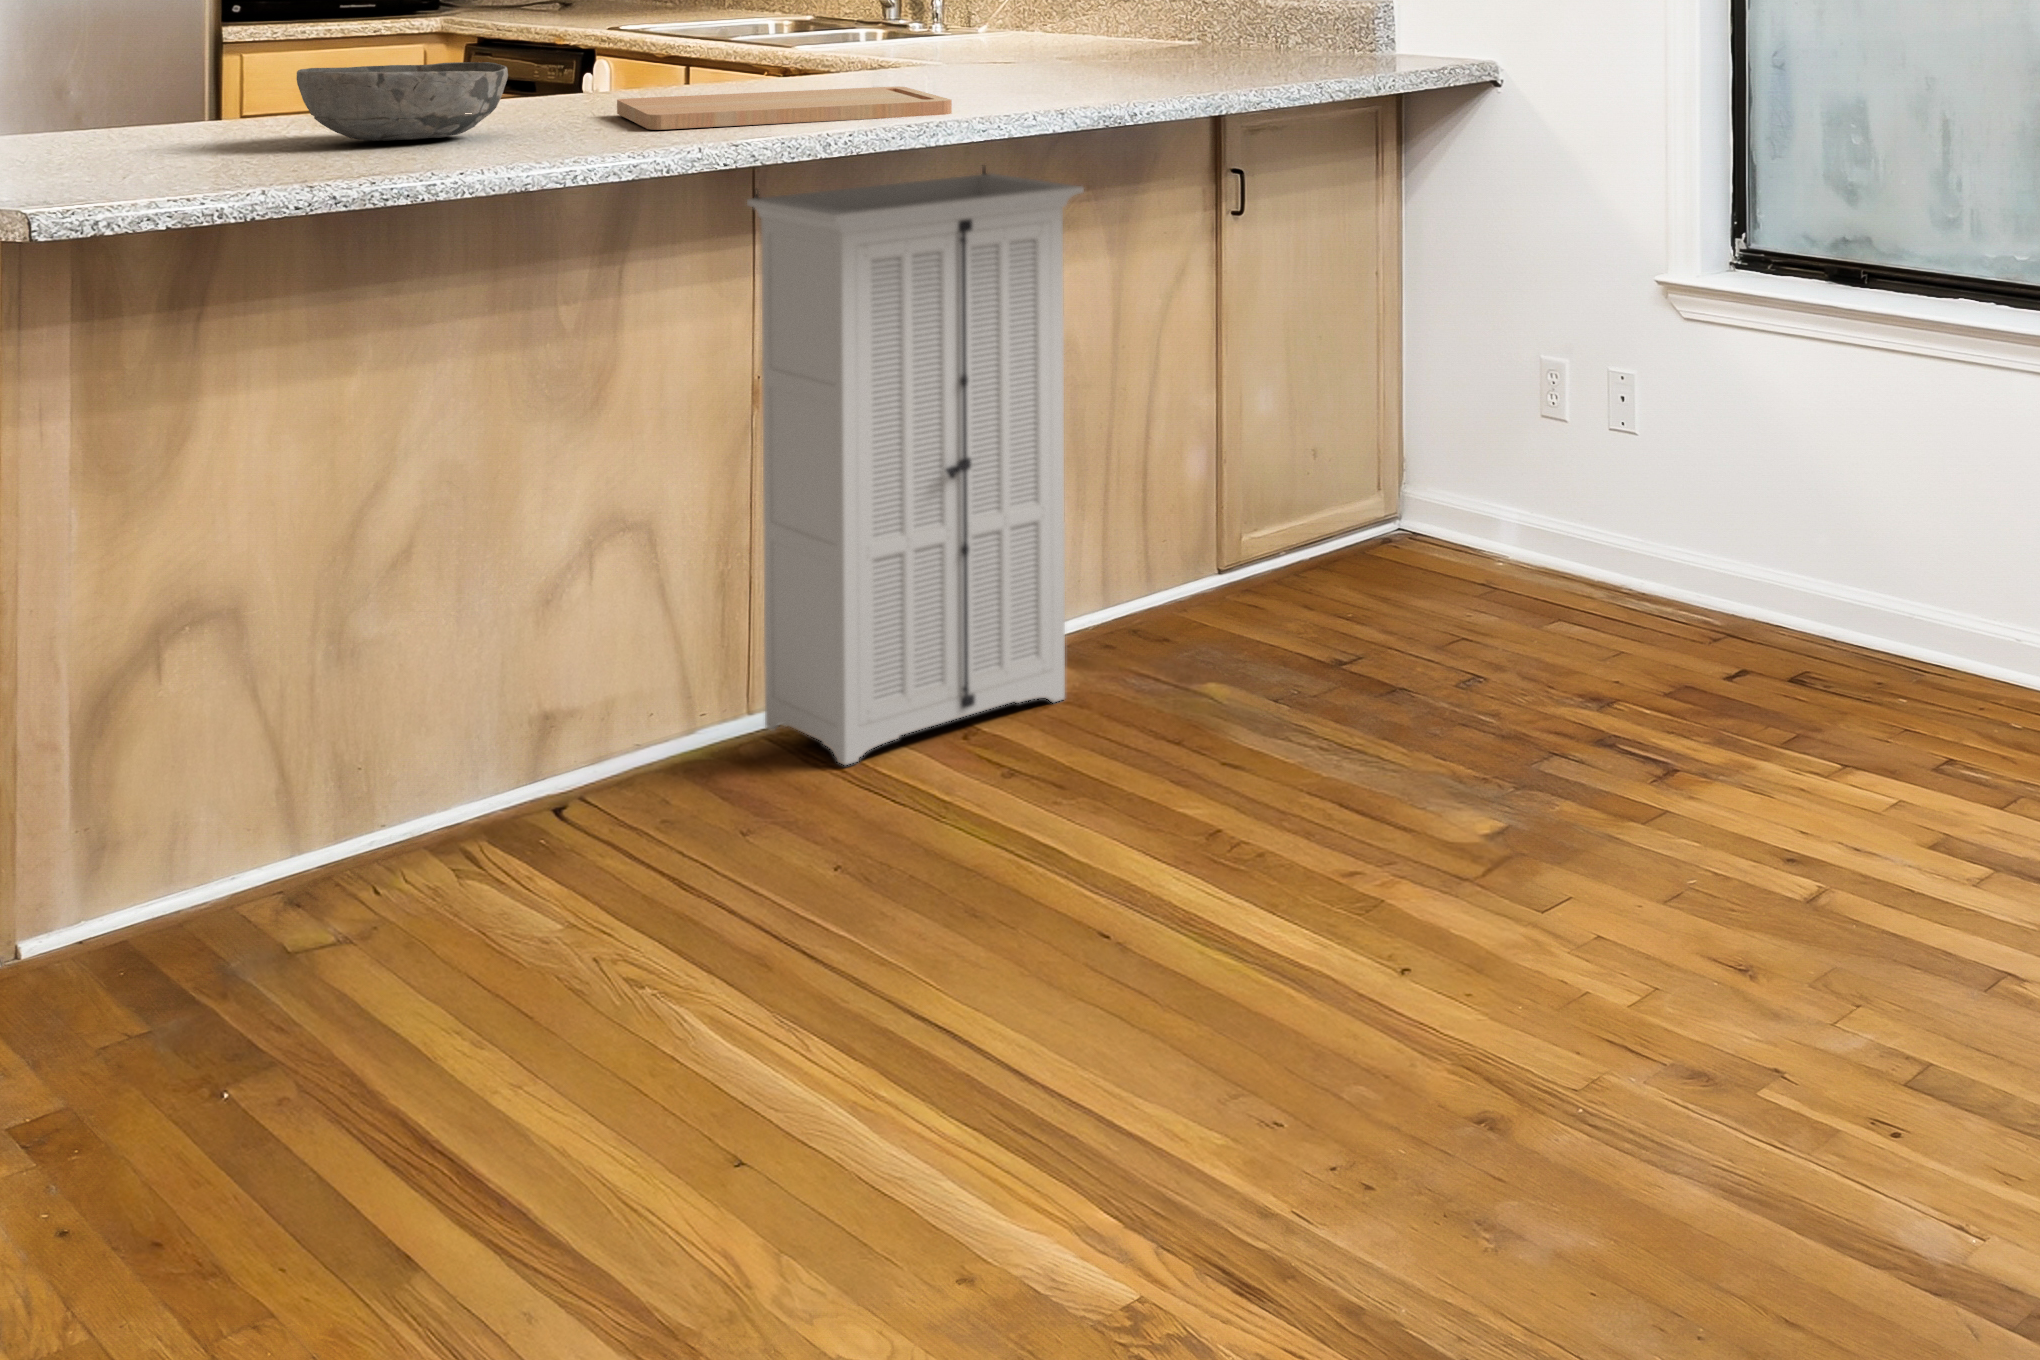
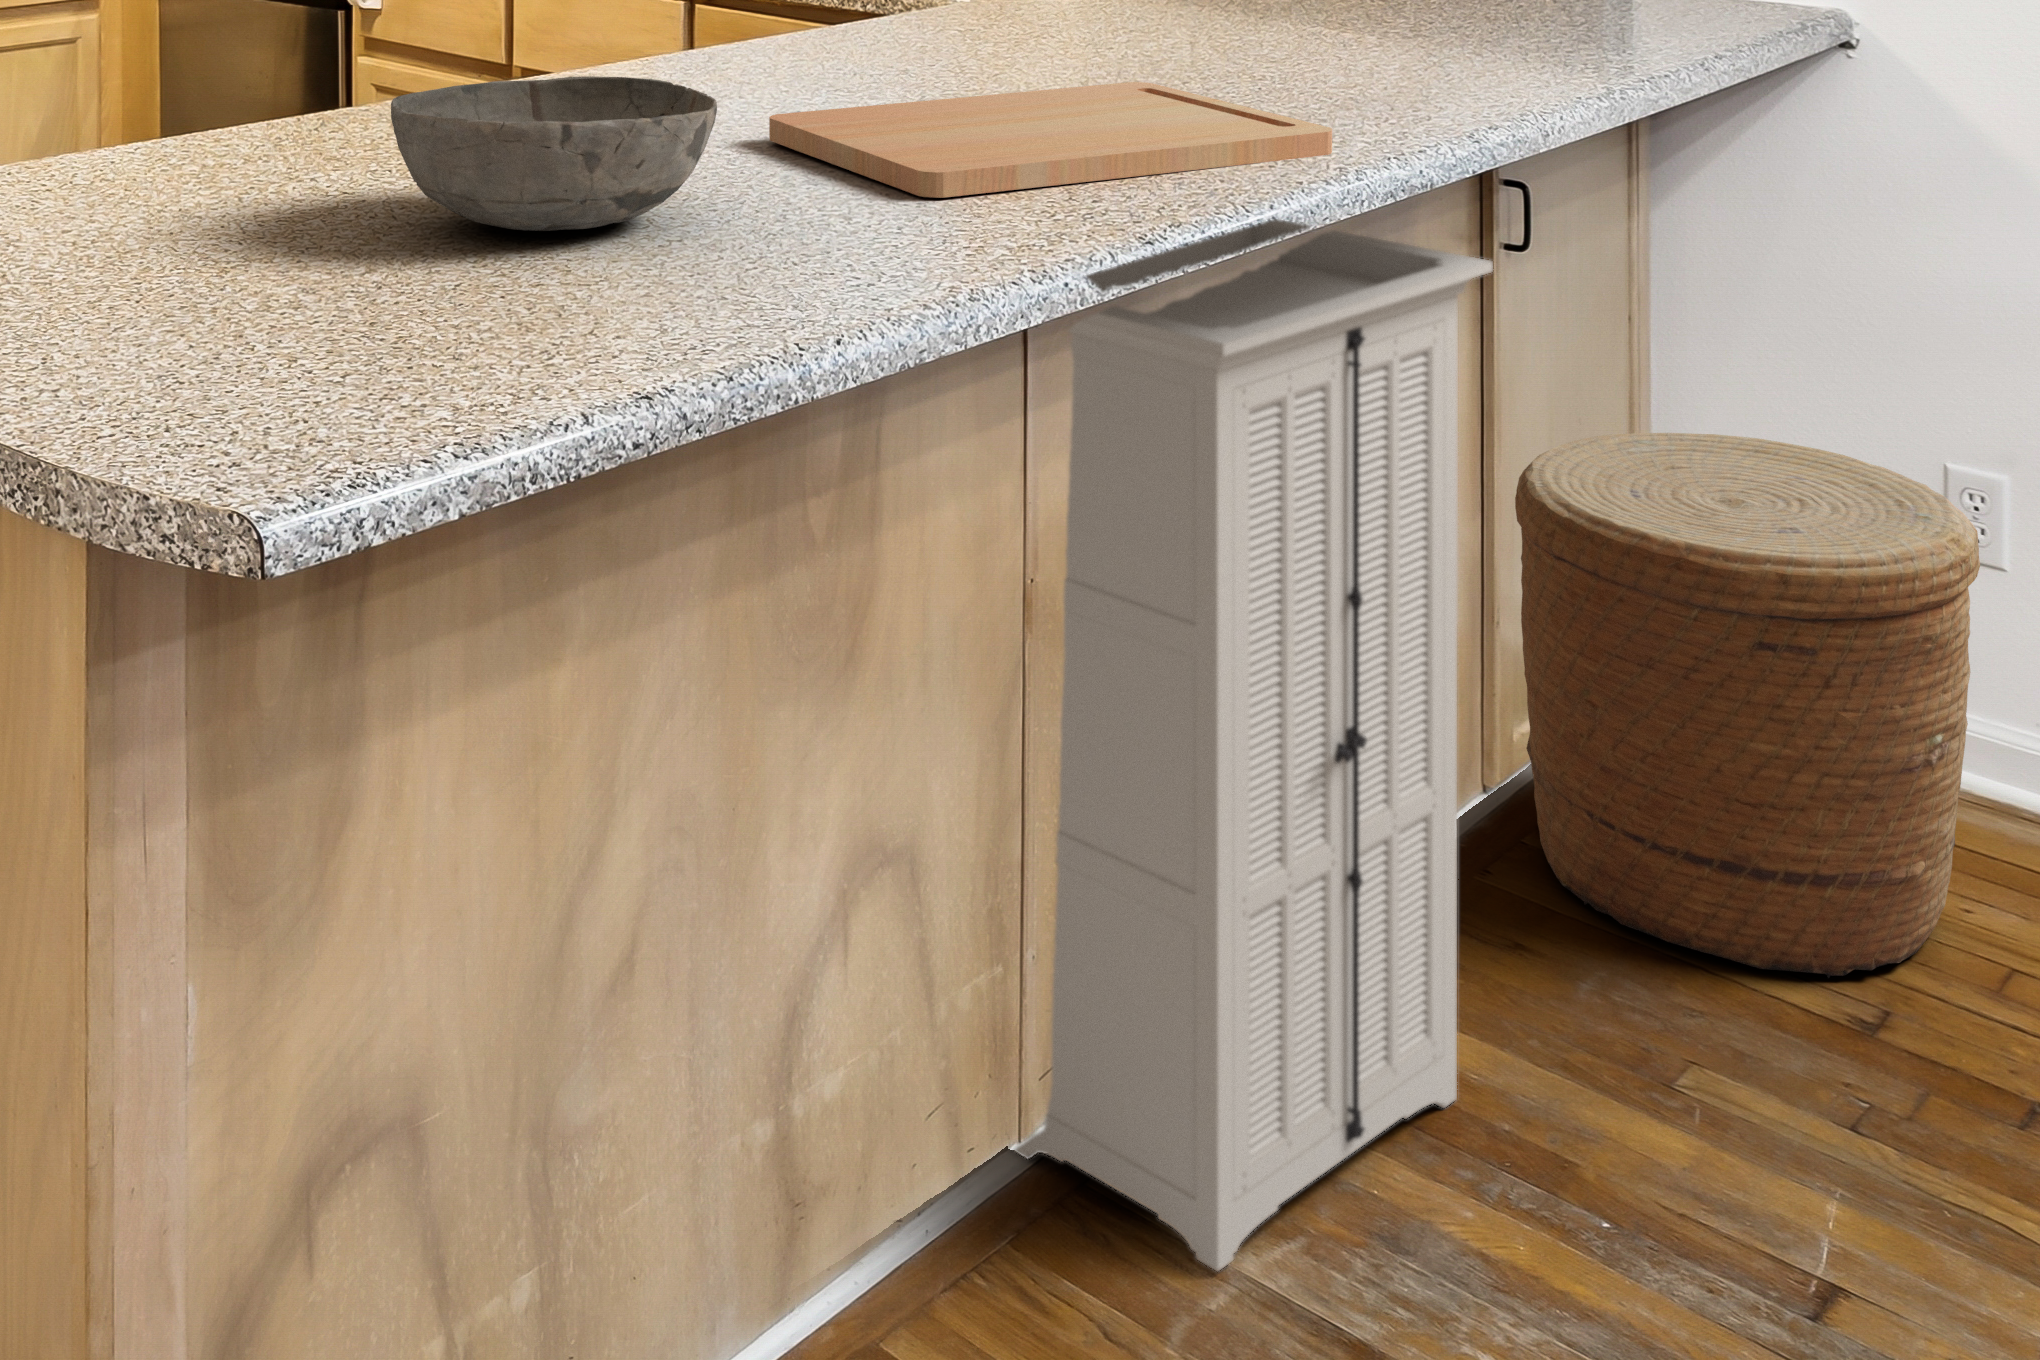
woven basket: none [1213,335,1484,644] -> present [1515,433,1980,978]

